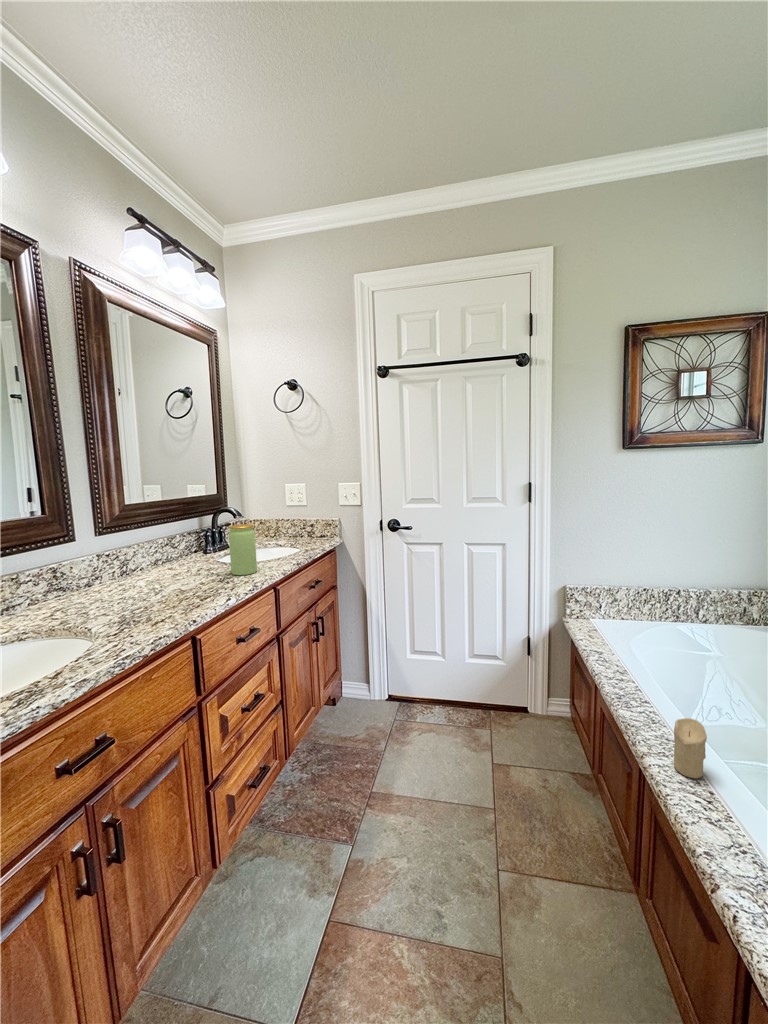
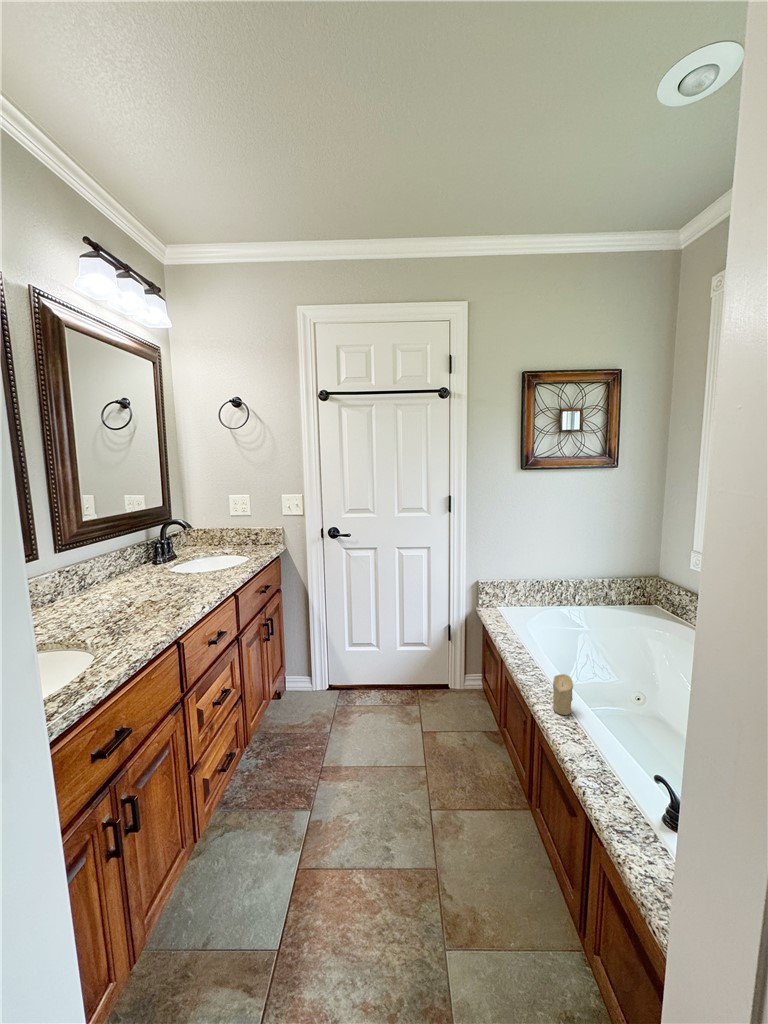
jar: present [229,524,257,575] -> none [192,538,219,585]

